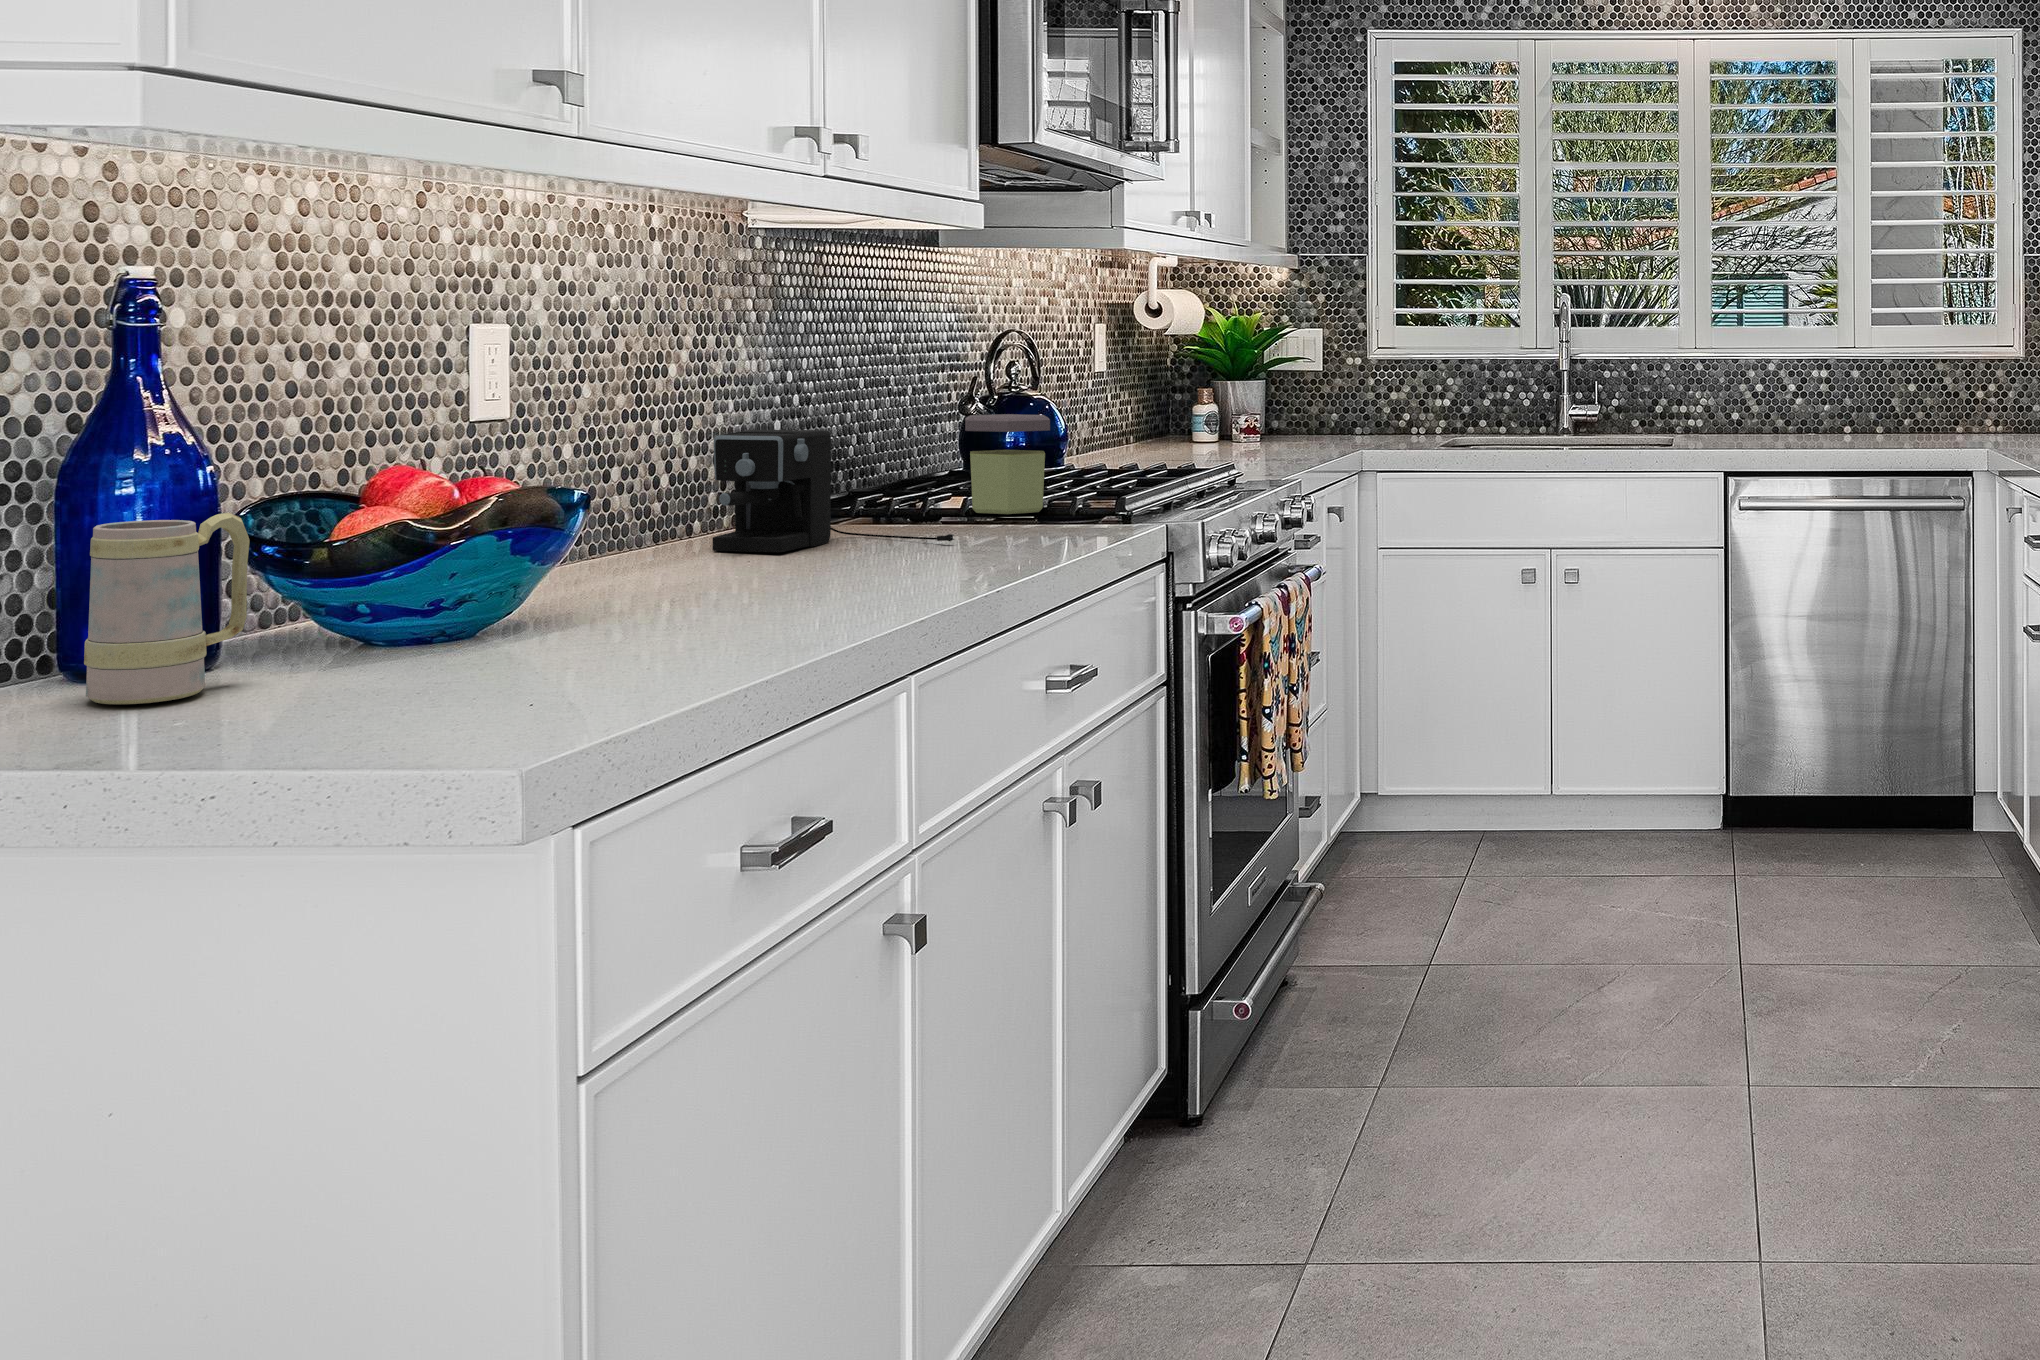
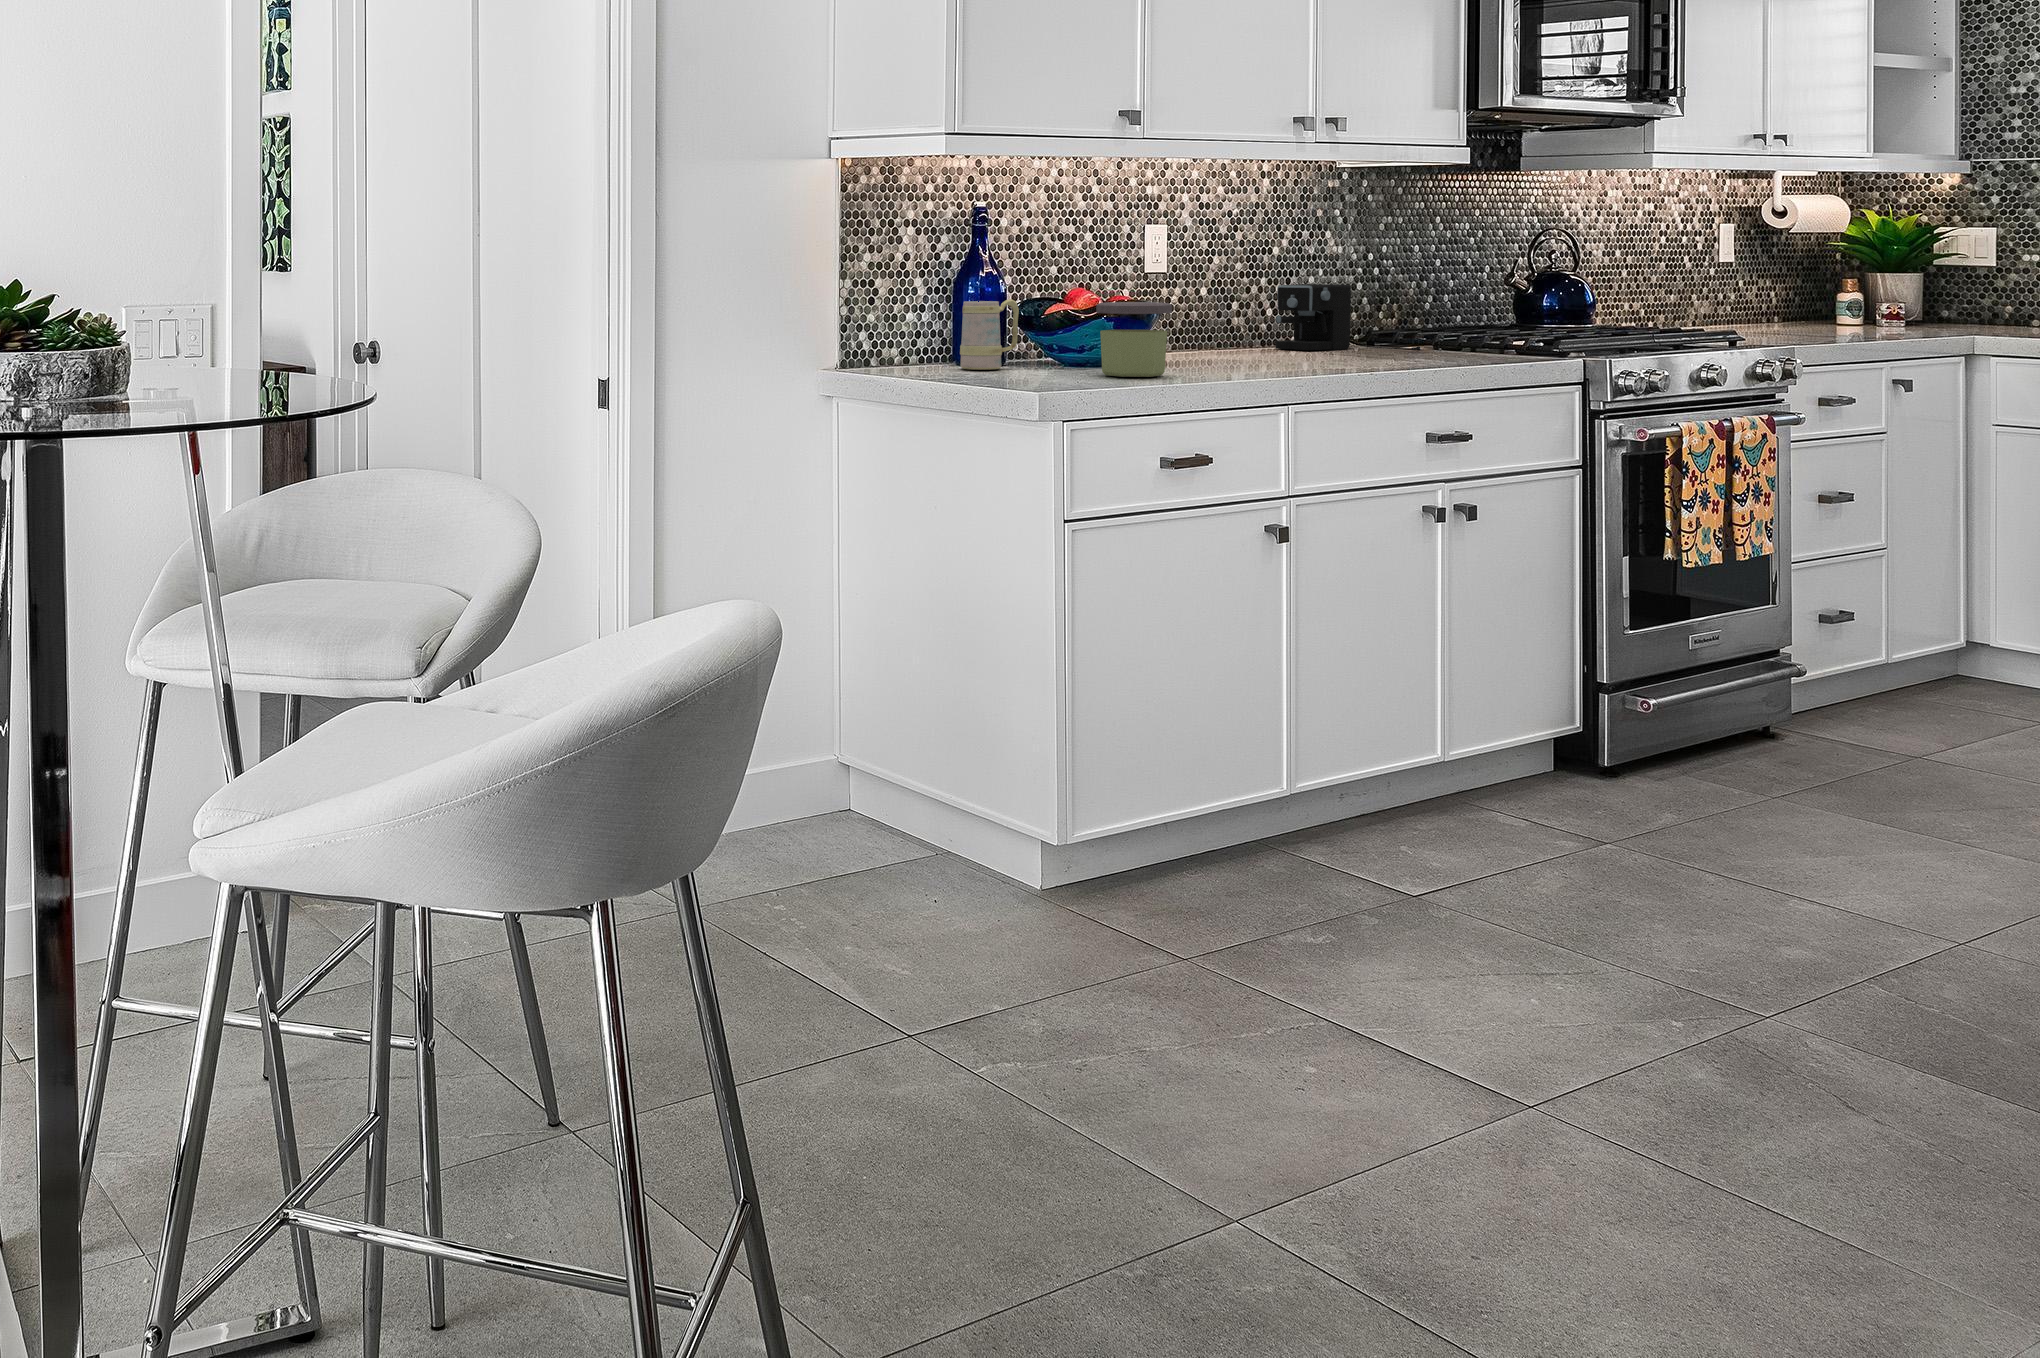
jar: present [965,414,1050,514] -> present [1096,302,1172,377]

